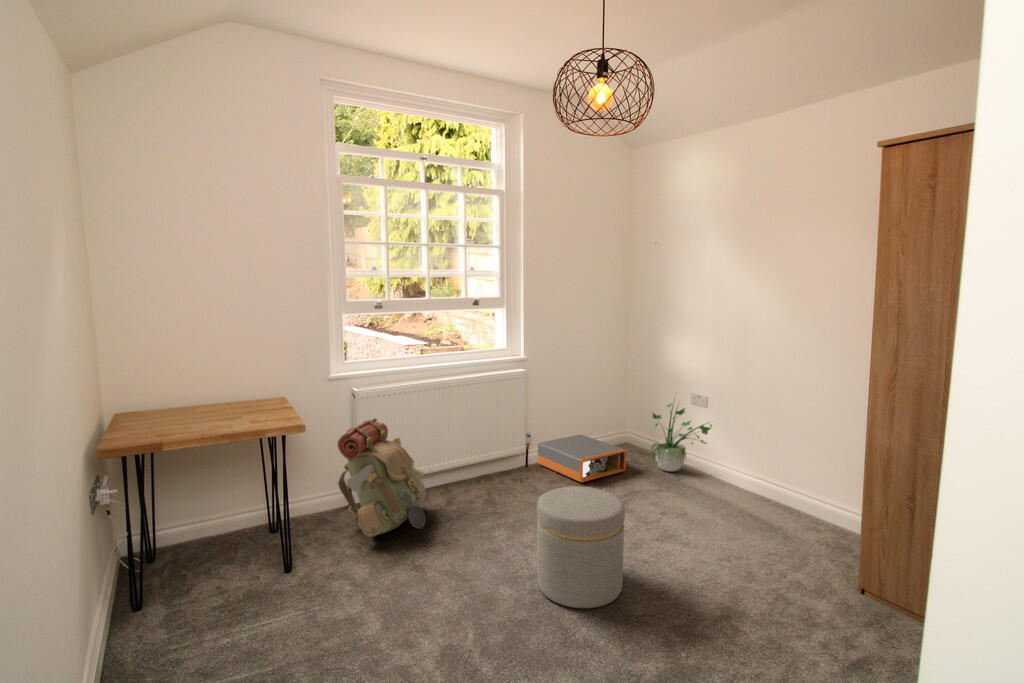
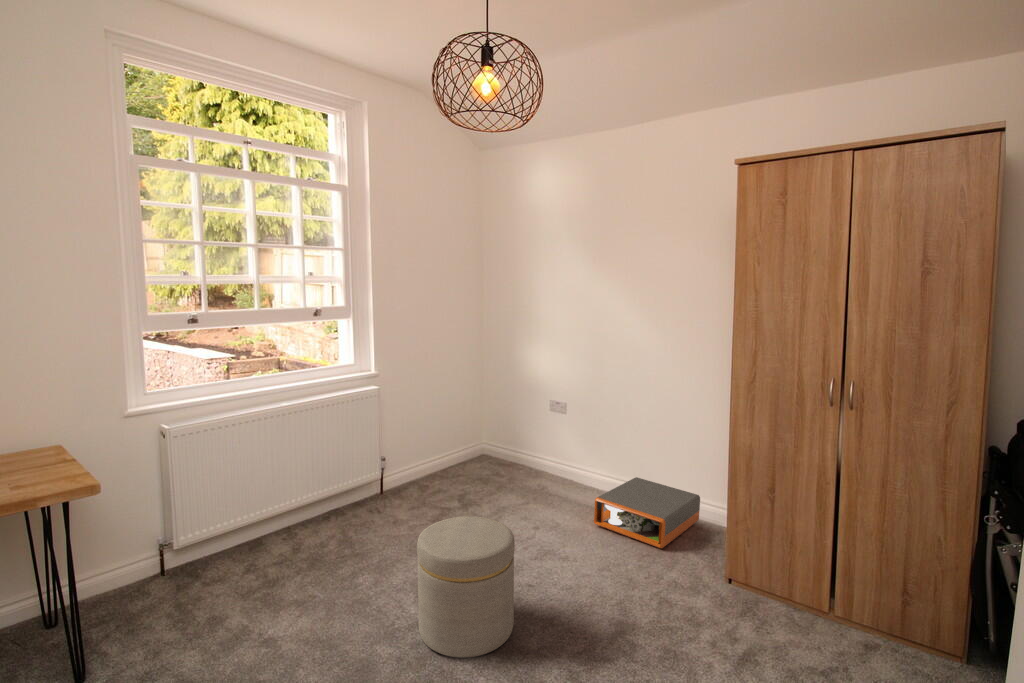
potted plant: present [650,403,712,471] -> none [510,397,576,481]
backpack: present [338,418,426,536] -> none [145,461,271,614]
storage box: present [538,435,626,482] -> present [594,477,700,548]

